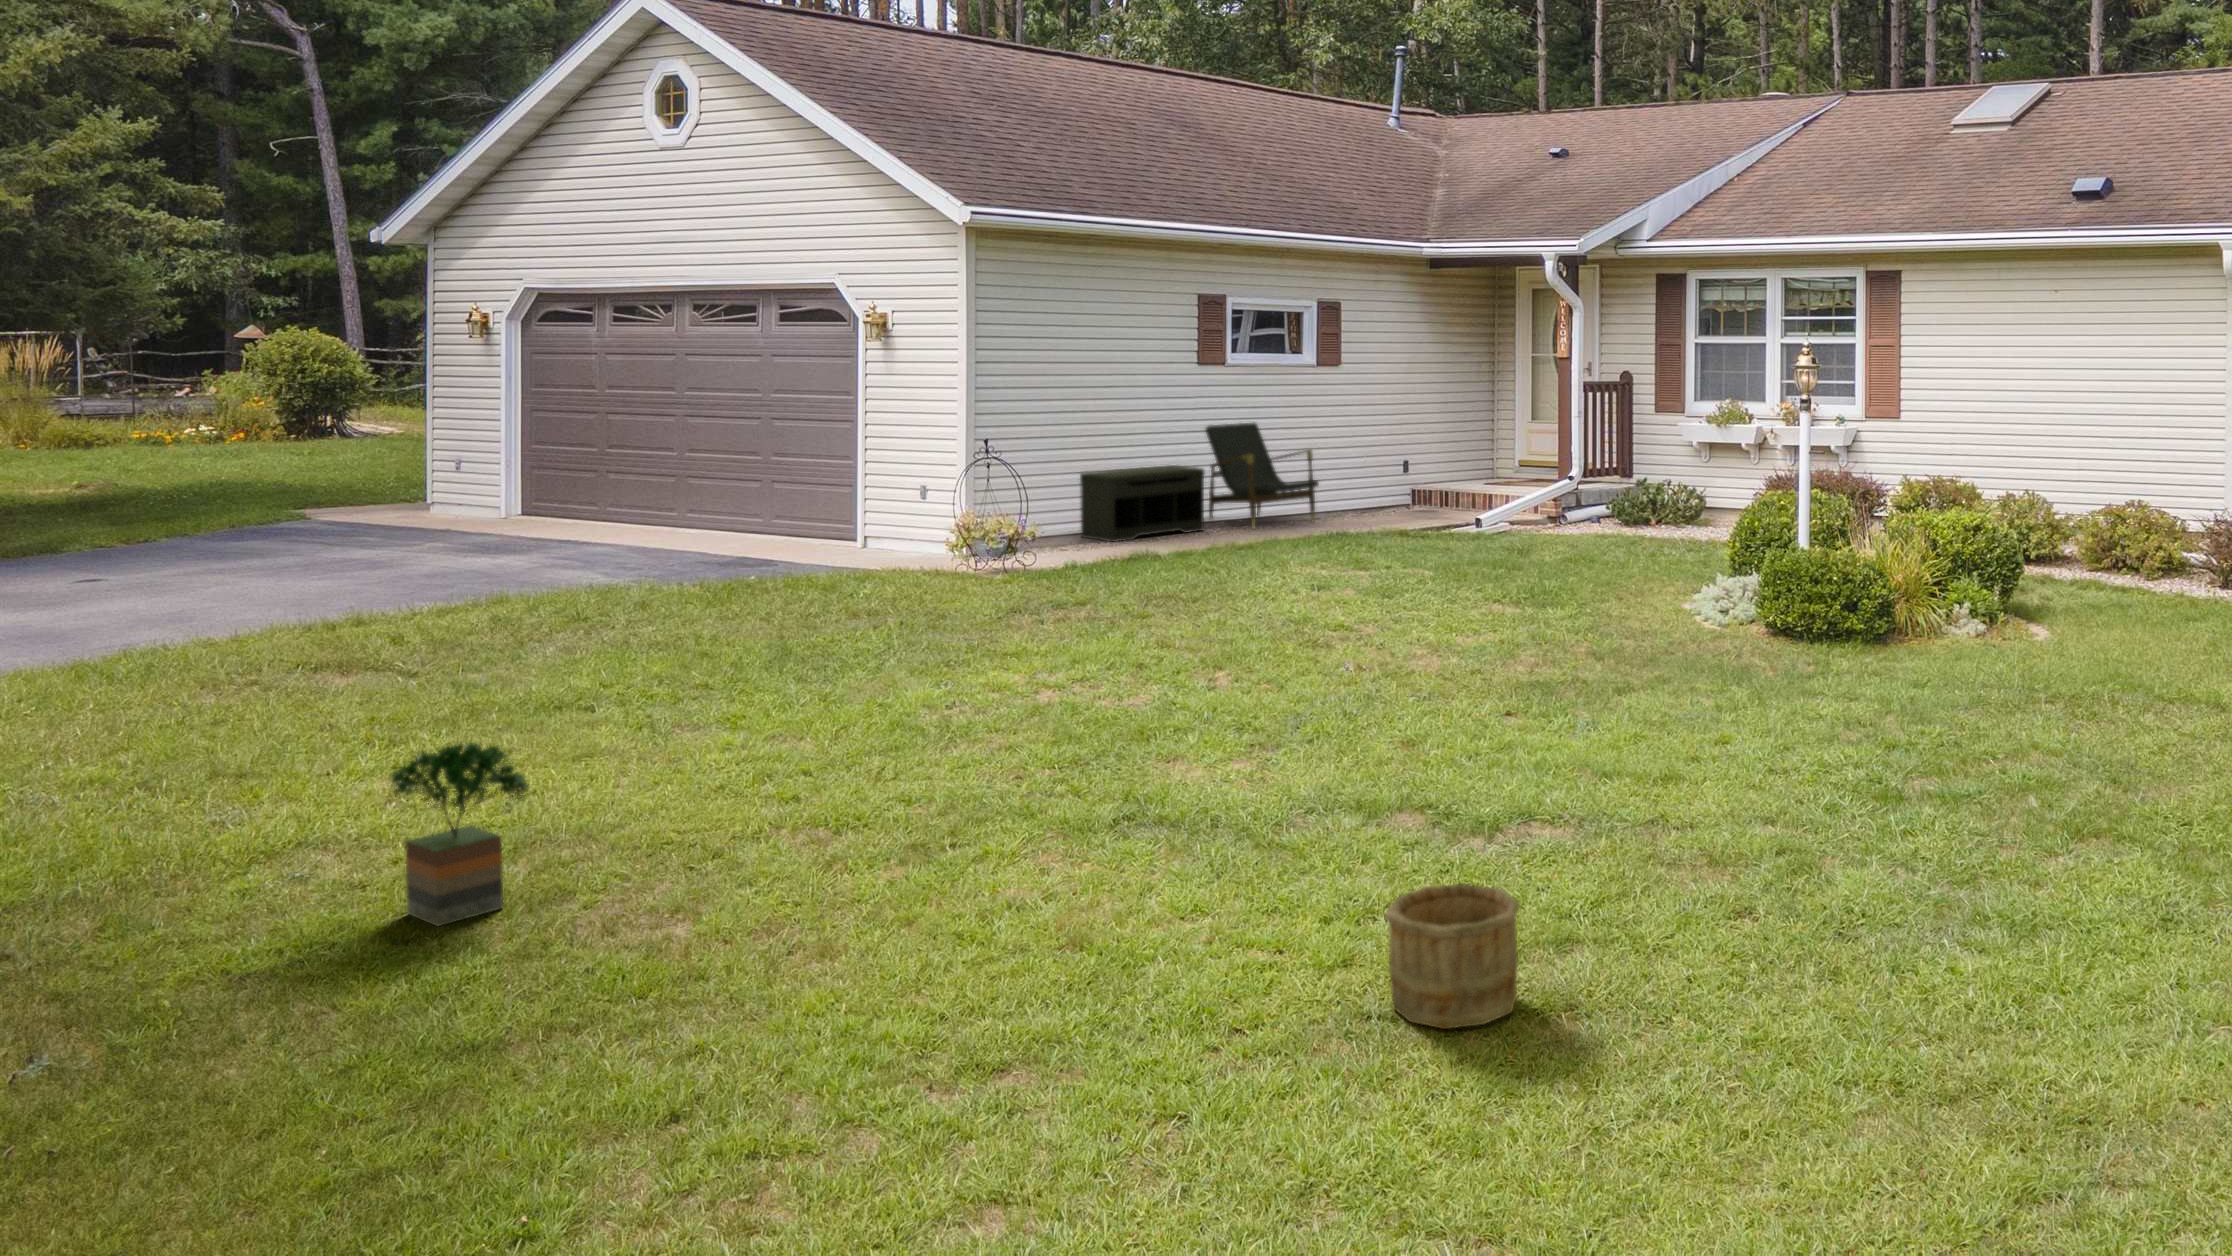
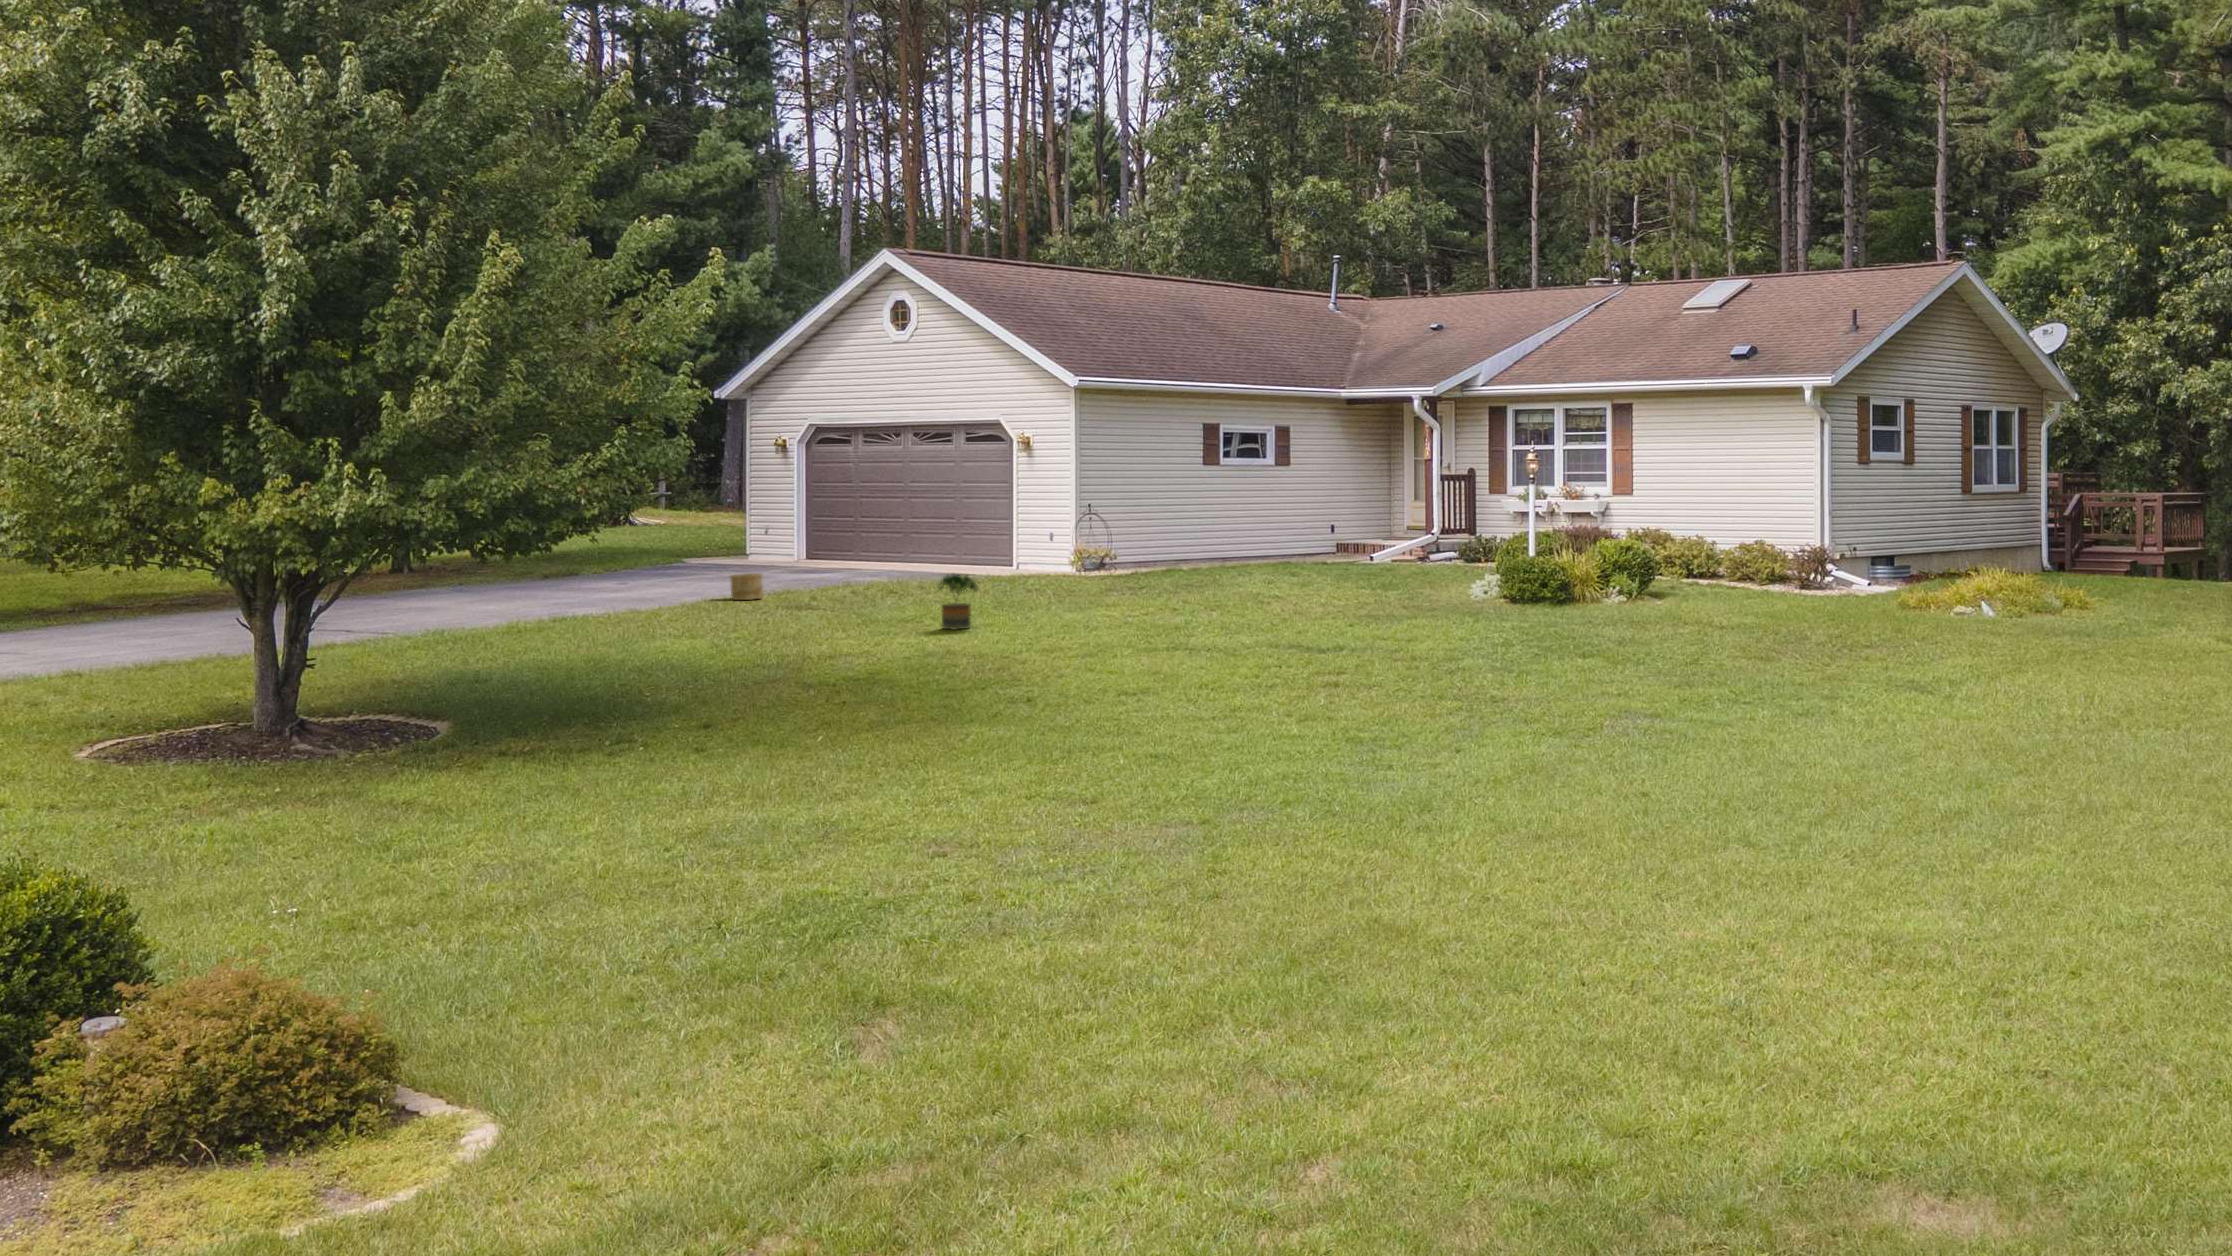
lounge chair: present [1206,422,1319,528] -> none [1207,501,1275,562]
bench: present [1080,465,1205,542] -> none [1135,525,1207,566]
wooden bucket: present [1385,884,1520,1029] -> present [730,573,763,600]

